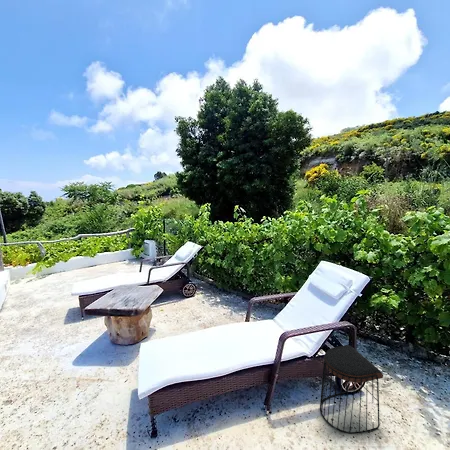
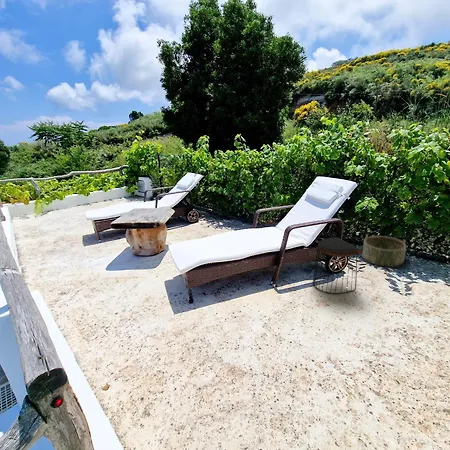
basket: none [385,333,443,383] -> present [363,235,406,266]

